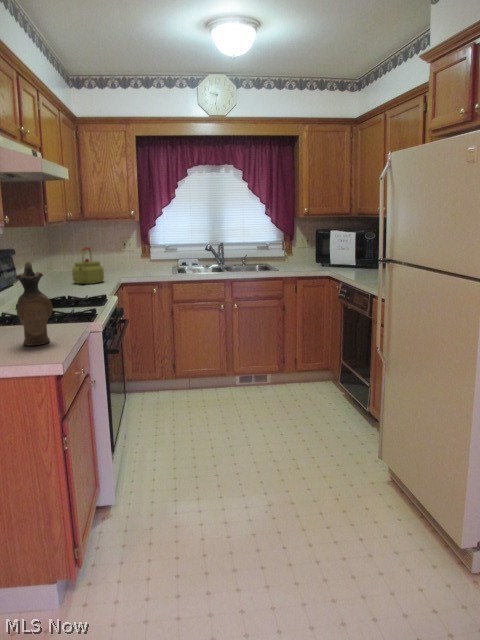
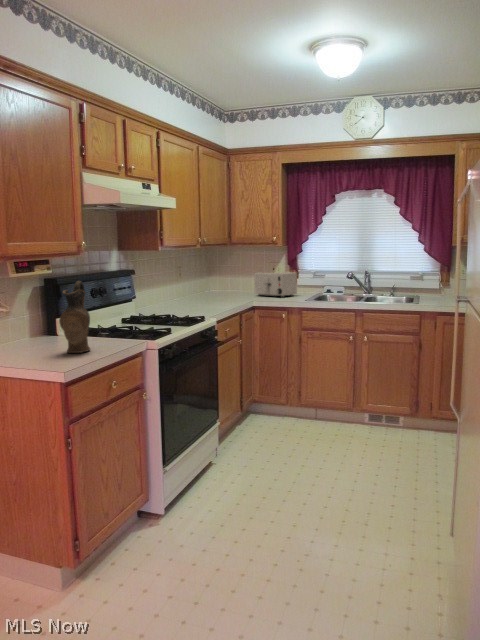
toaster: none [107,246,154,272] -> present [254,272,297,297]
kettle: present [72,247,104,284] -> none [205,271,233,306]

